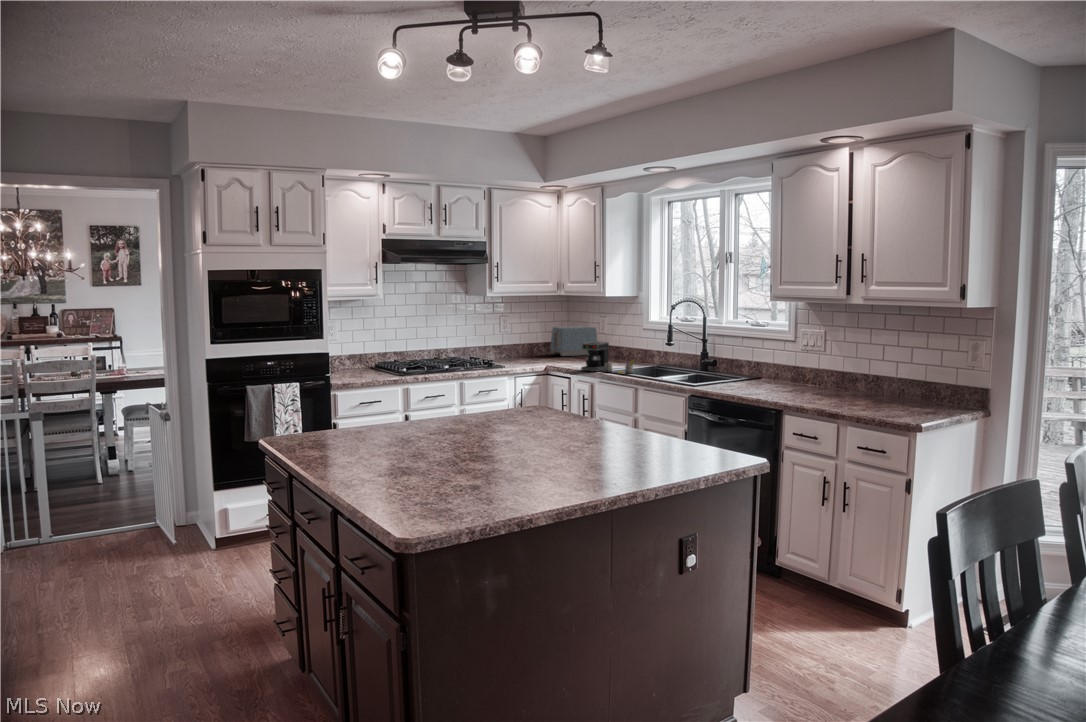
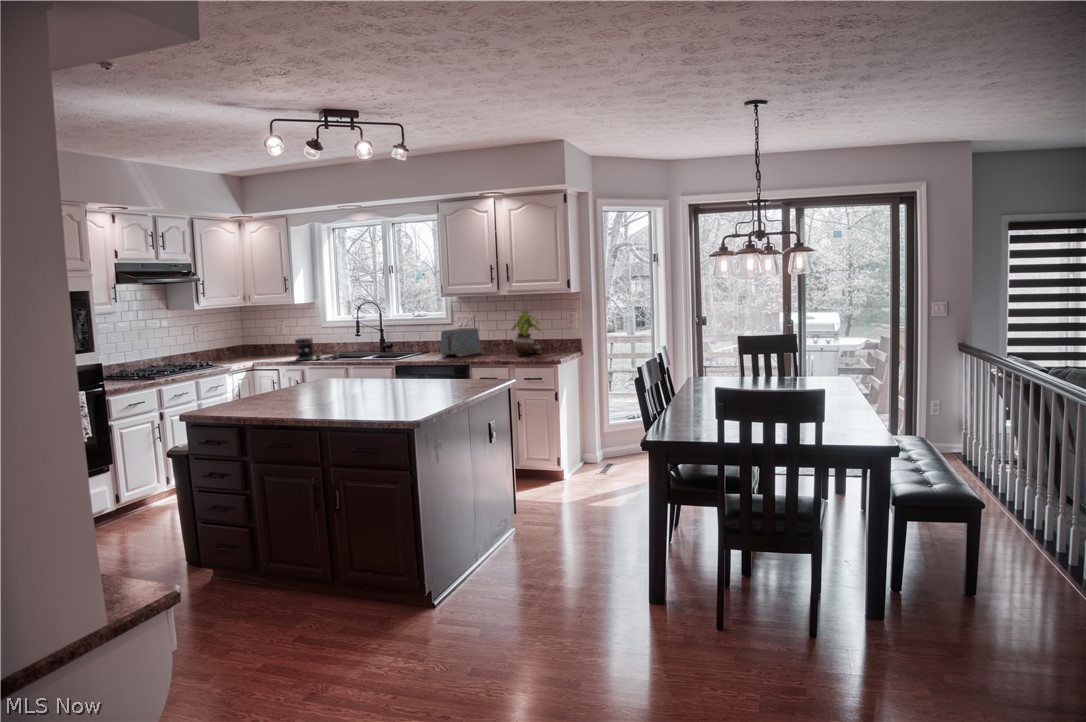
toaster: present [550,326,597,356] -> present [440,328,481,357]
potted plant: none [858,332,909,405] -> present [512,310,541,355]

